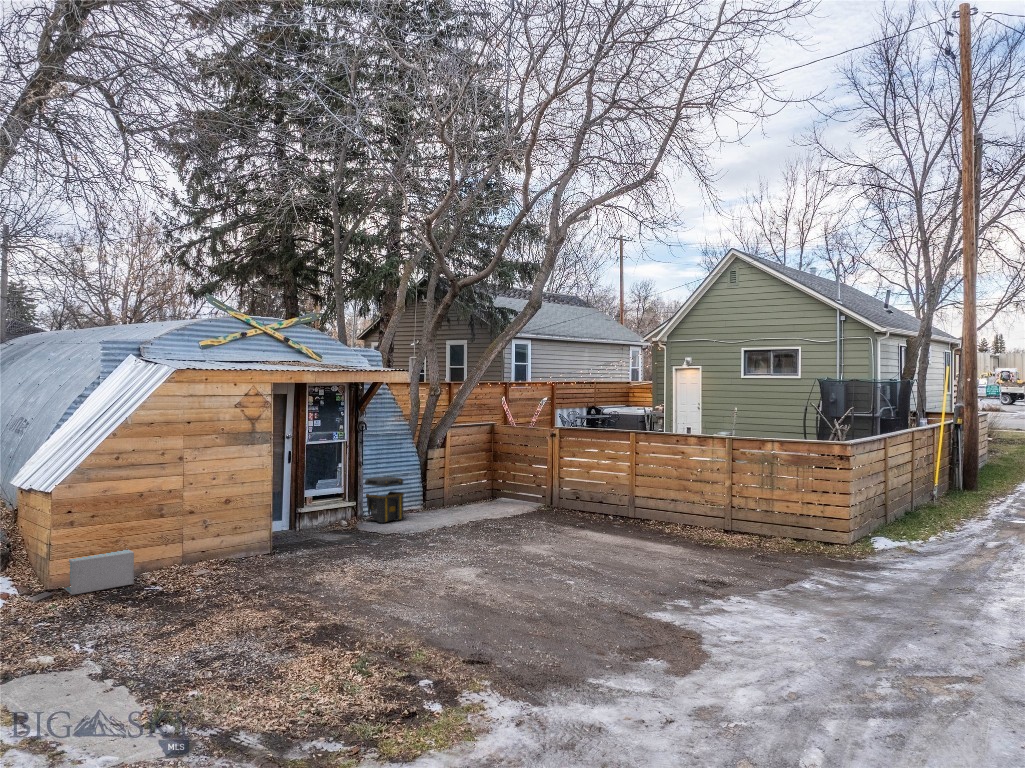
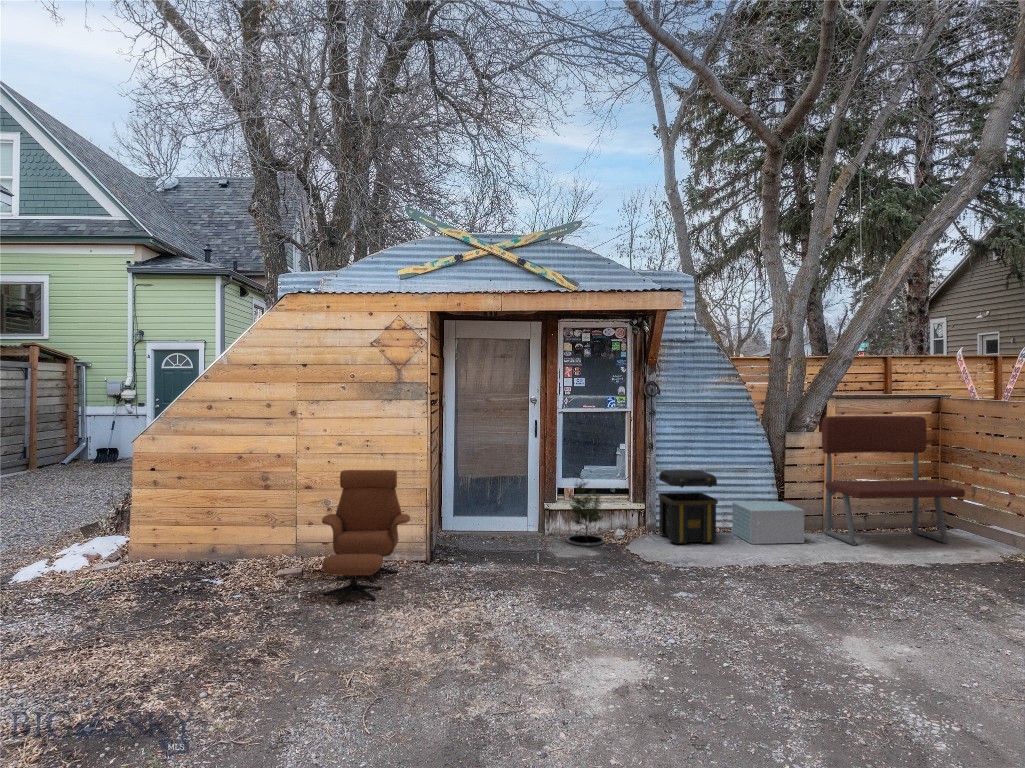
bench: none [448,437,515,511] -> present [822,416,965,545]
potted tree: none [314,485,341,532] -> present [567,478,604,546]
lounge chair: none [183,490,260,578] -> present [322,470,410,604]
storage box: present [64,550,134,595] -> present [732,502,804,544]

